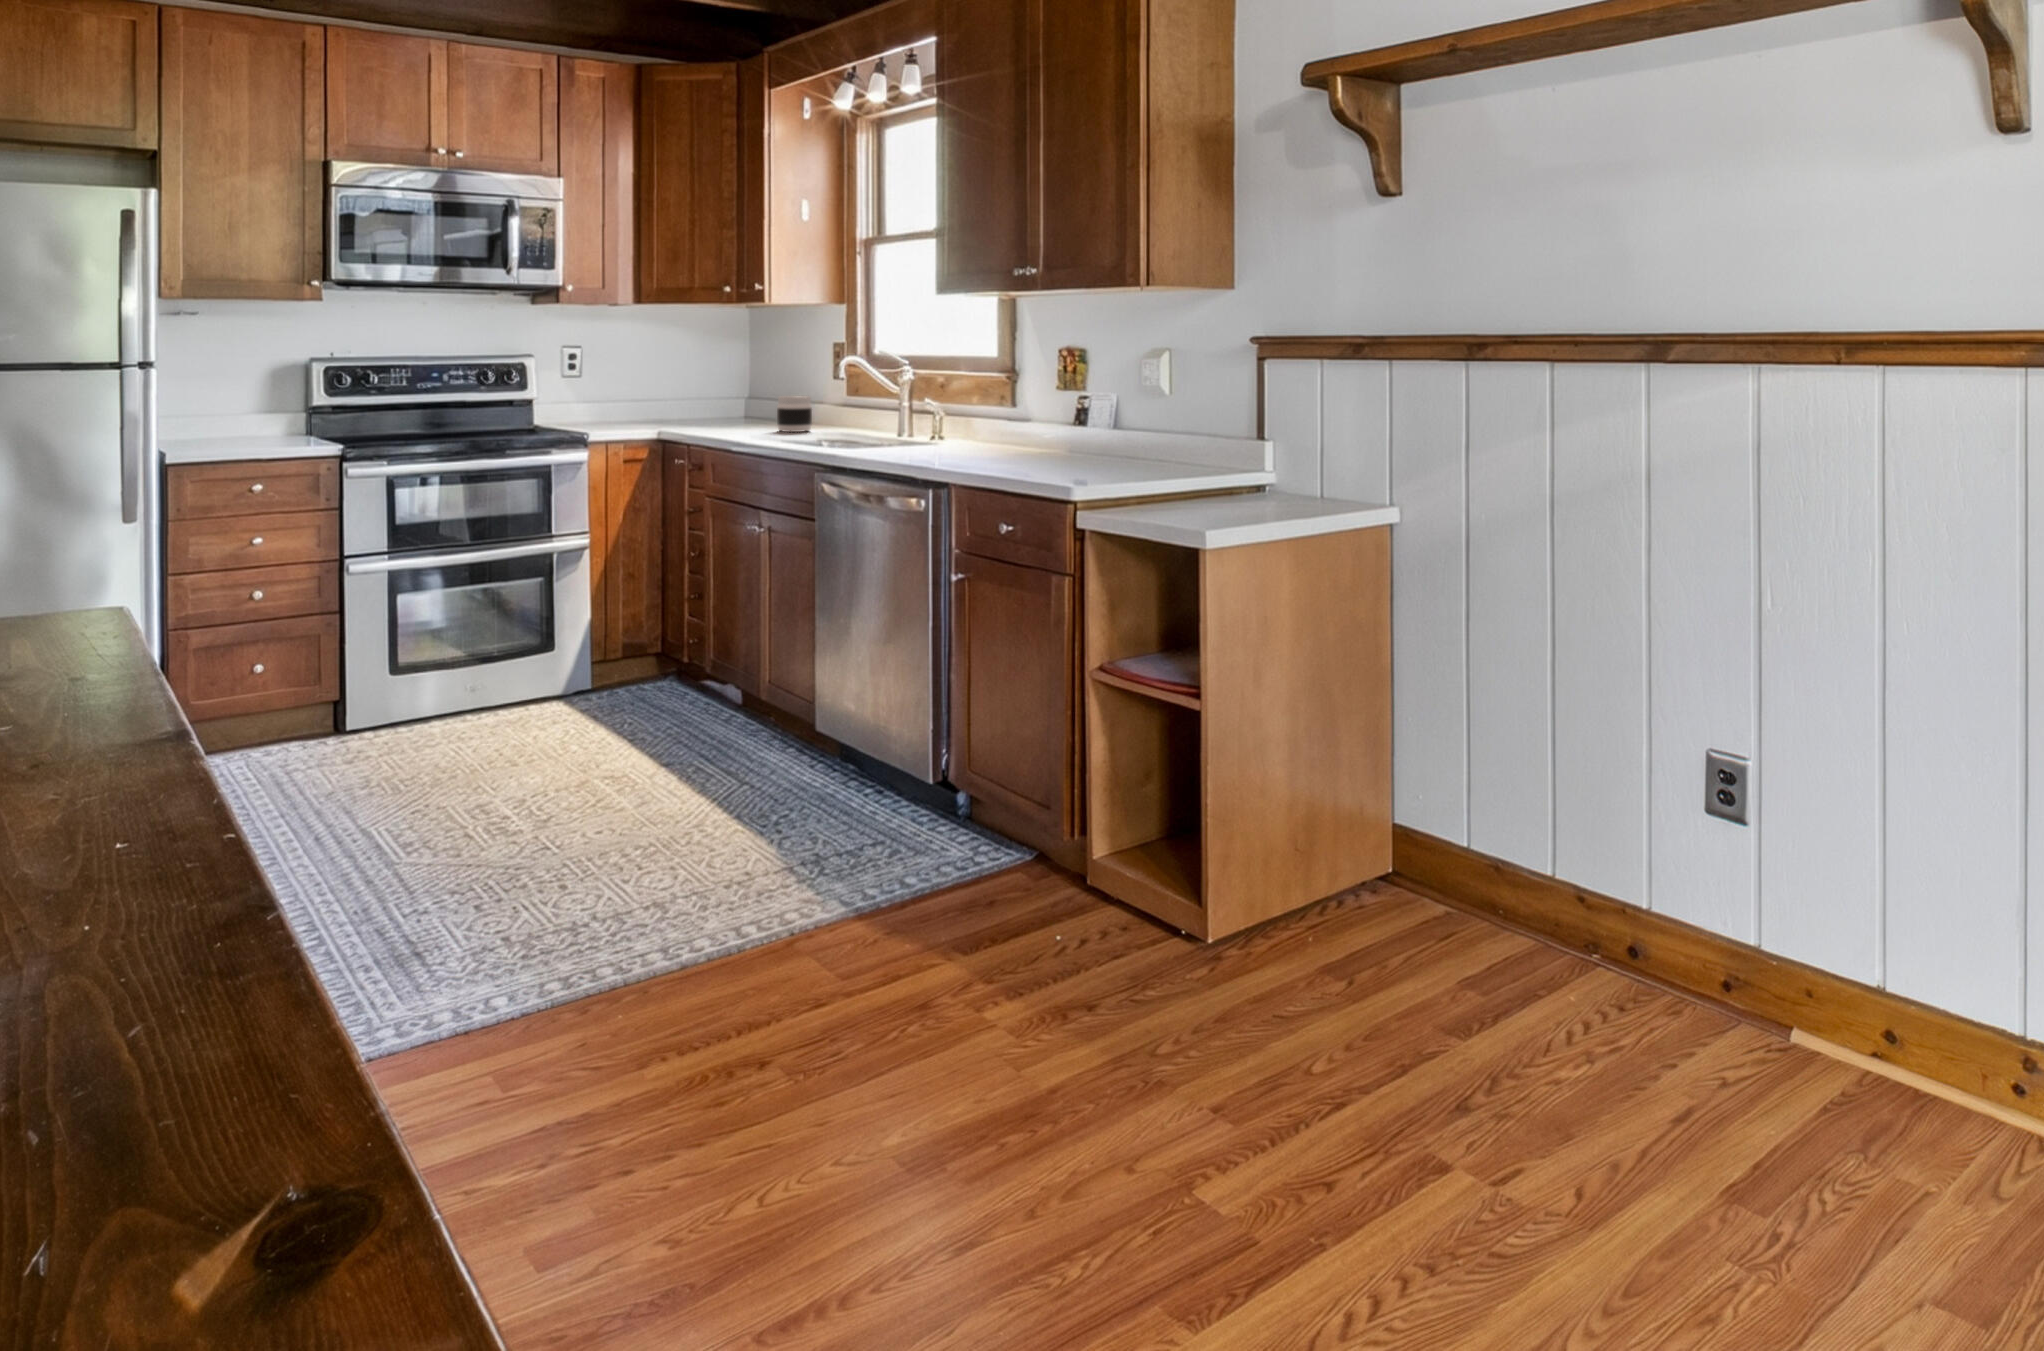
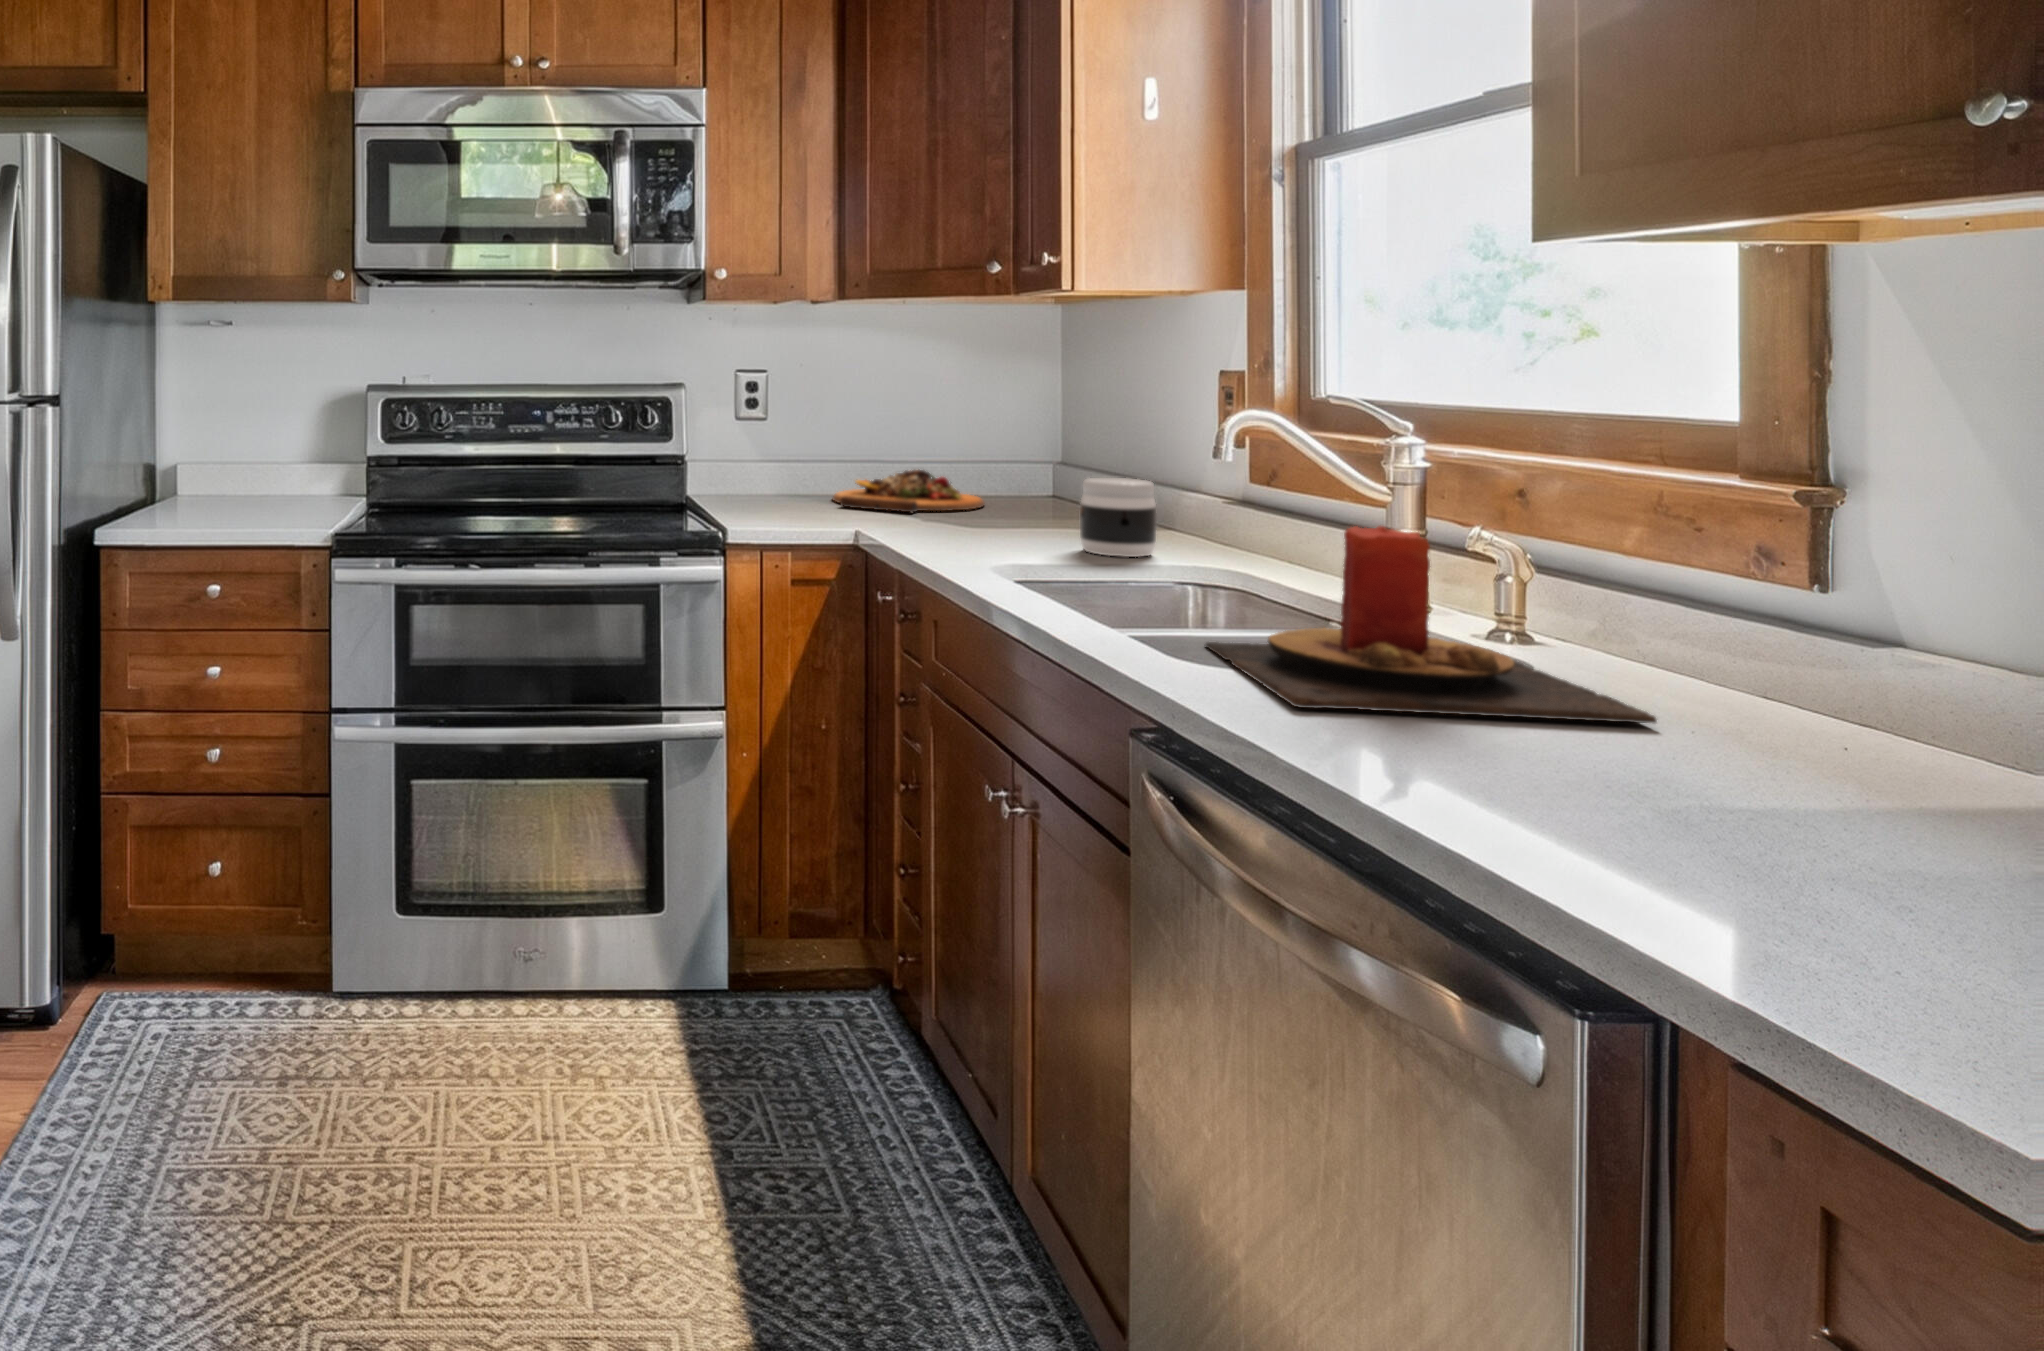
candle: none [831,394,964,455] -> present [1206,526,1657,723]
cutting board: none [635,402,723,424] -> present [833,470,984,512]

